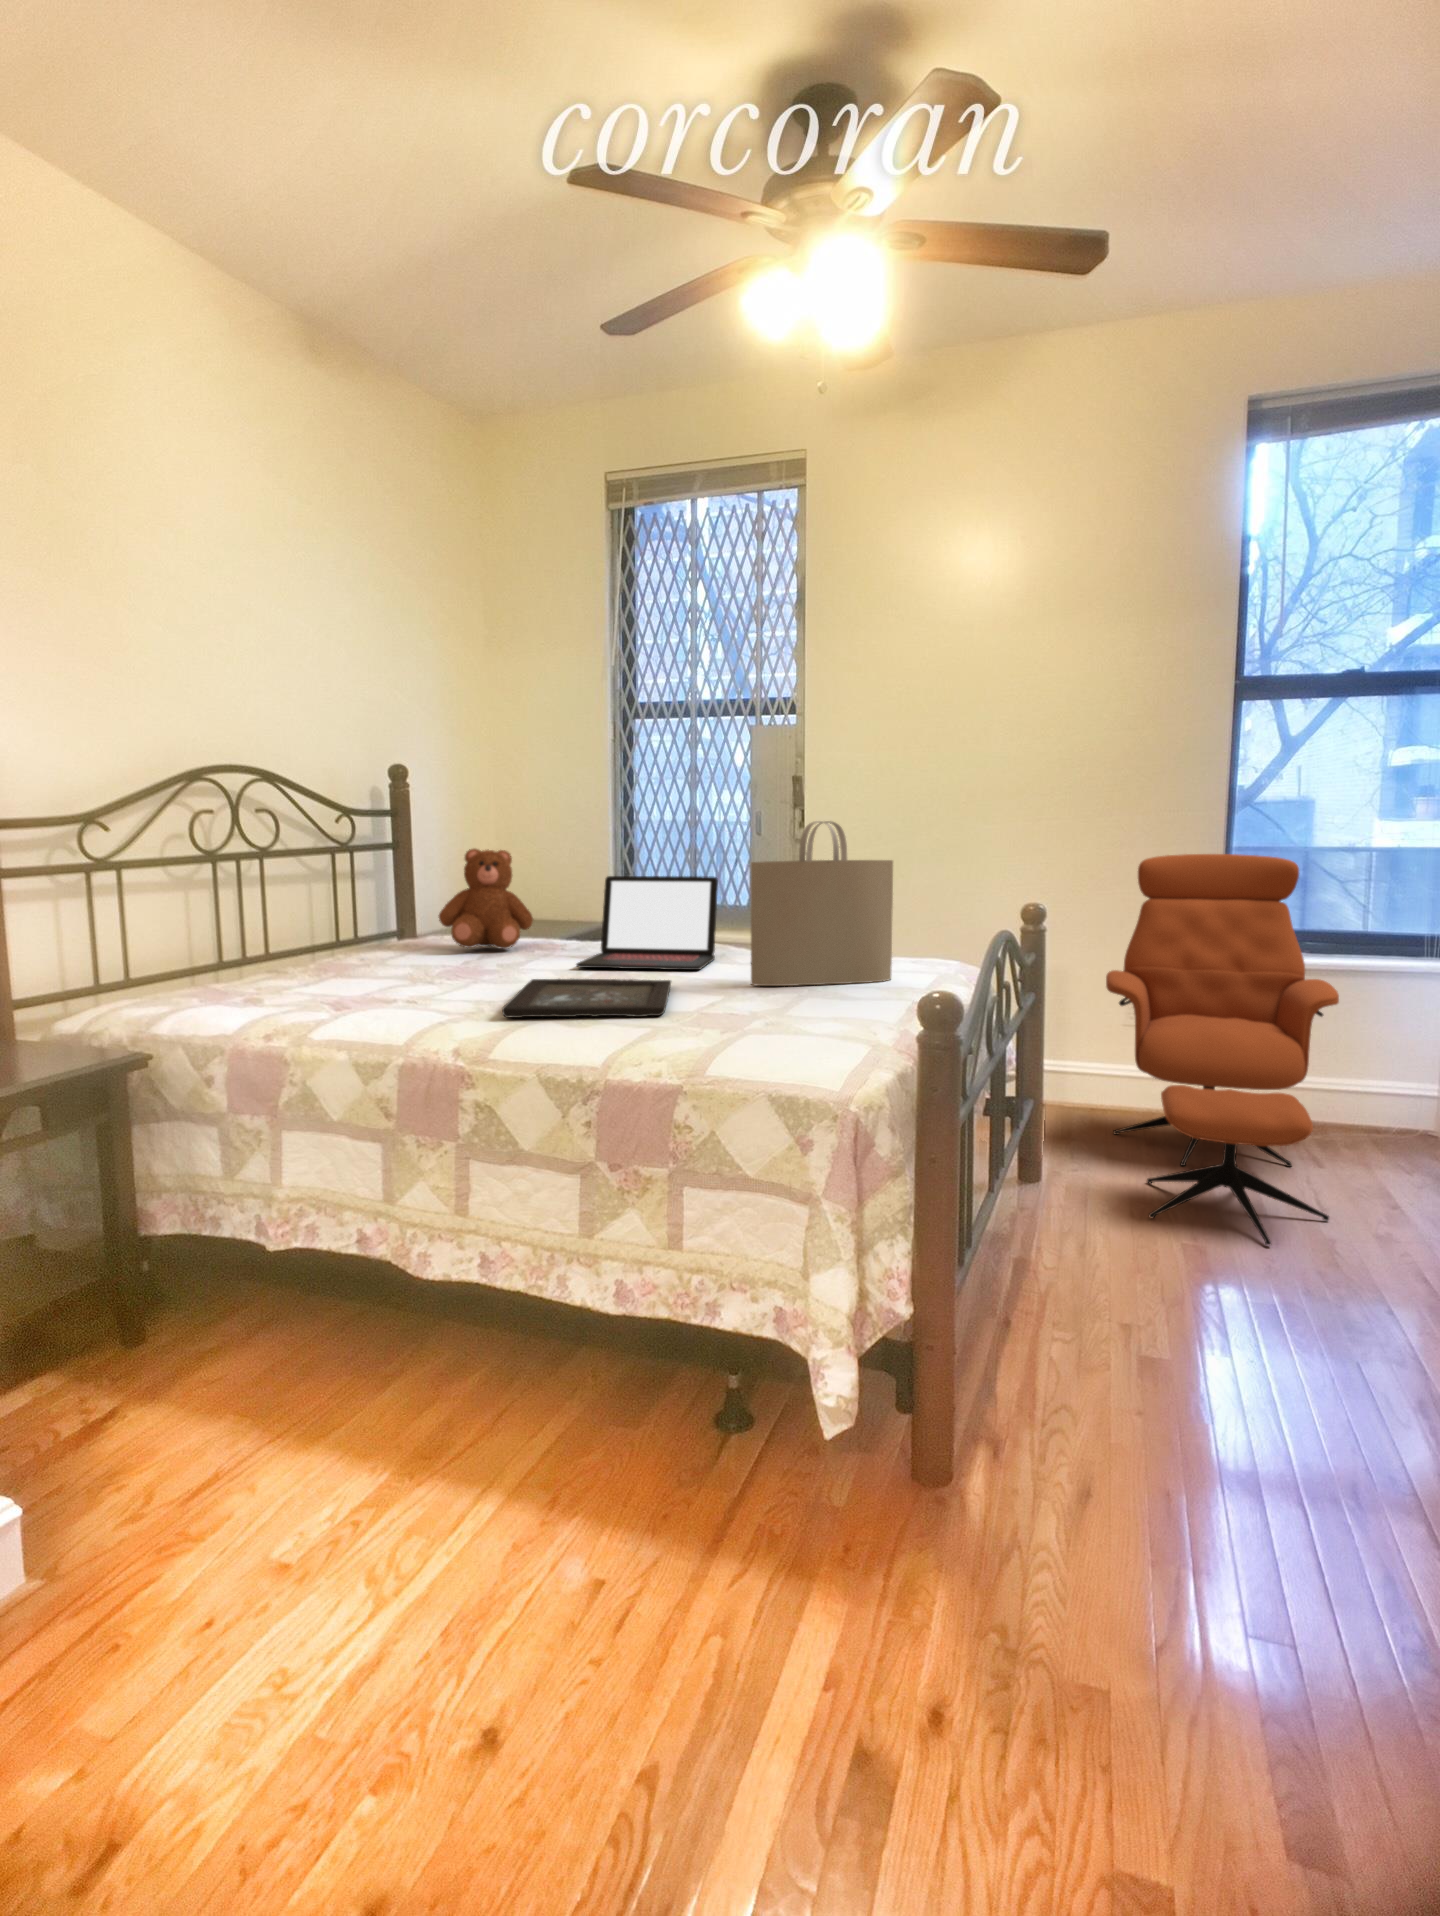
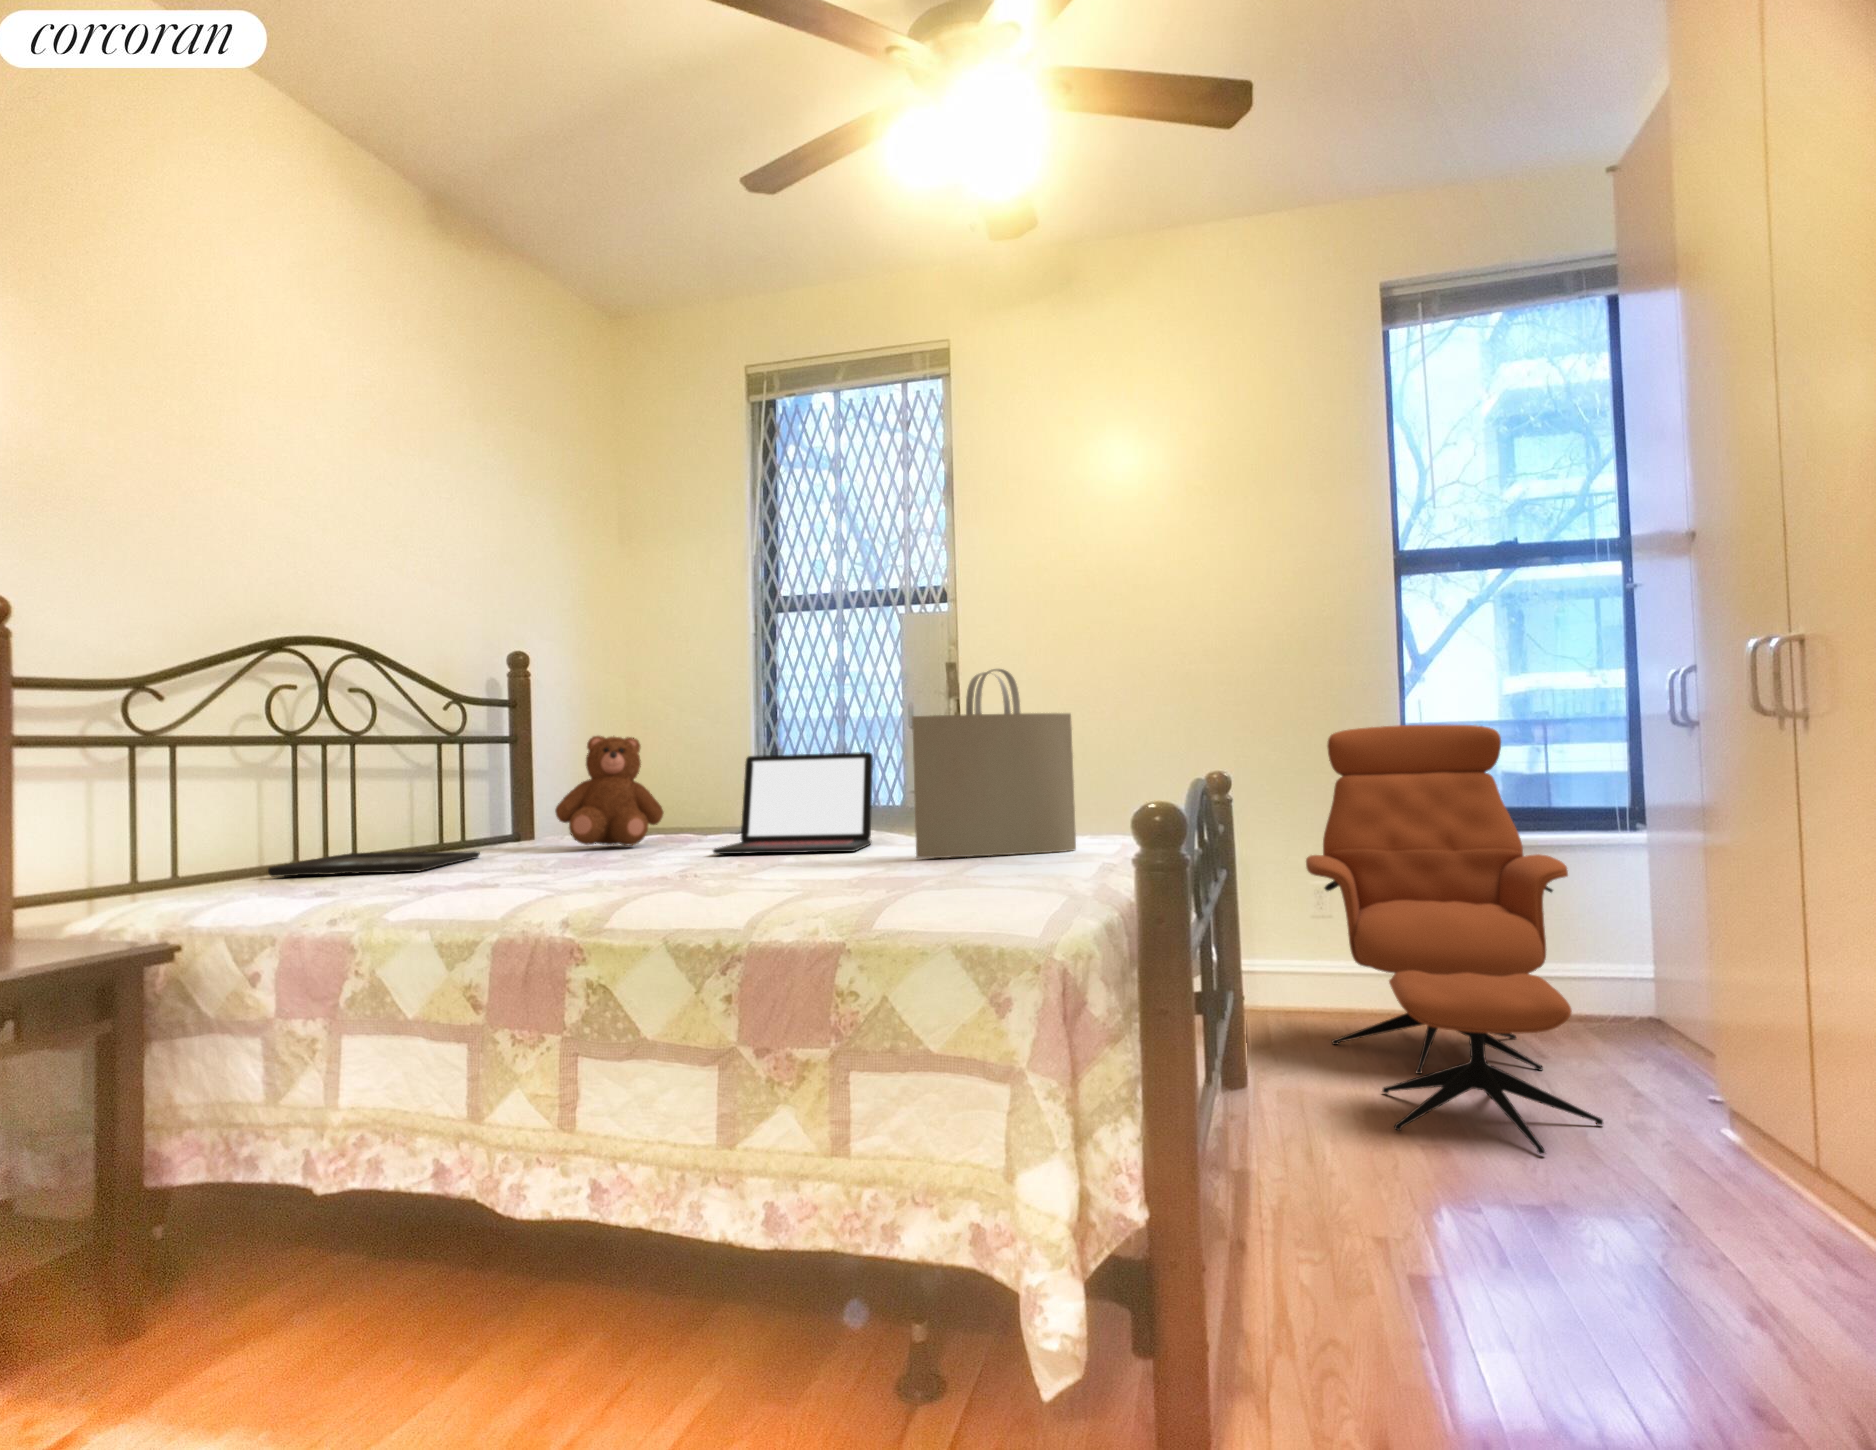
tray: present [502,979,671,1018] -> present [268,851,480,877]

